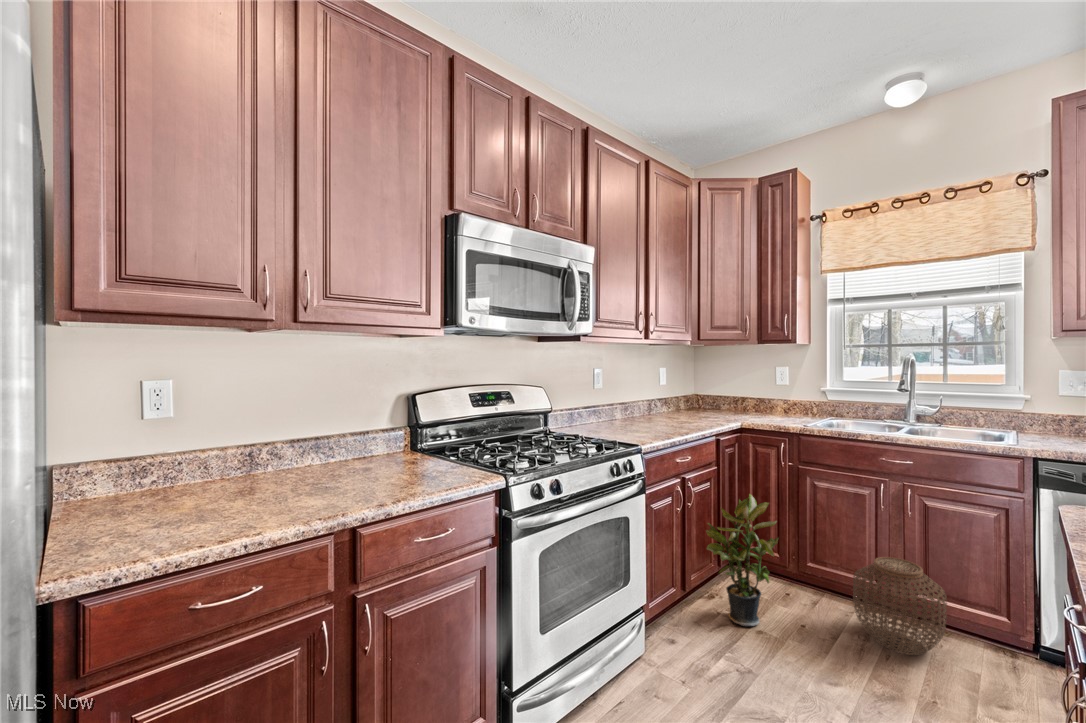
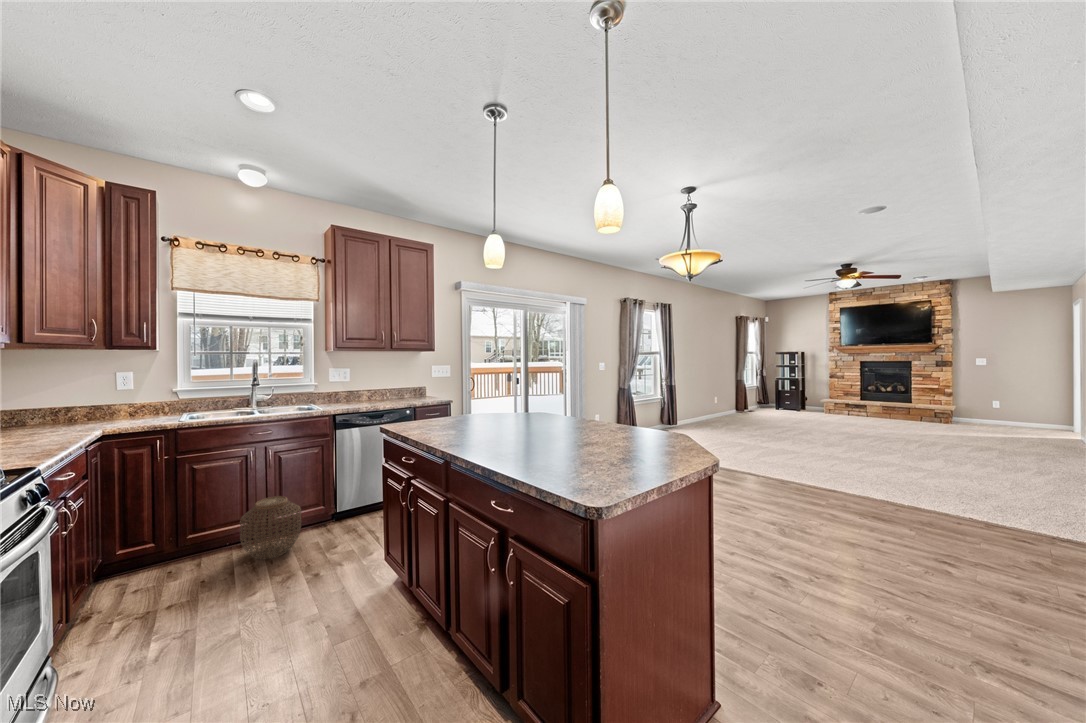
potted plant: present [706,494,778,626] -> none [91,489,183,615]

